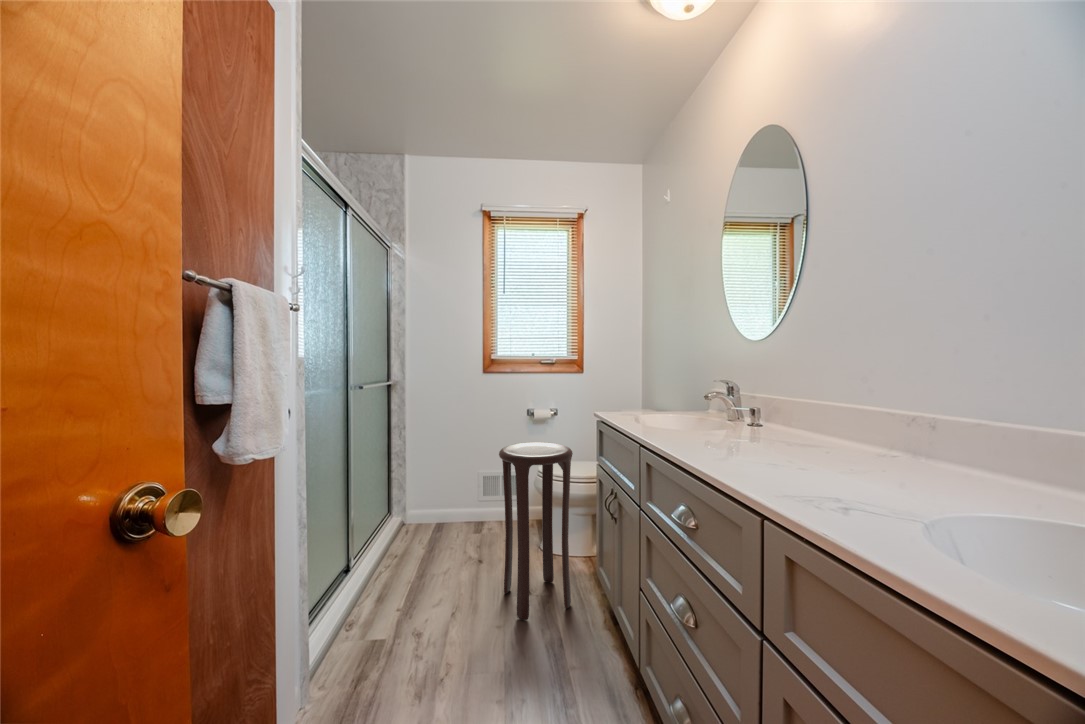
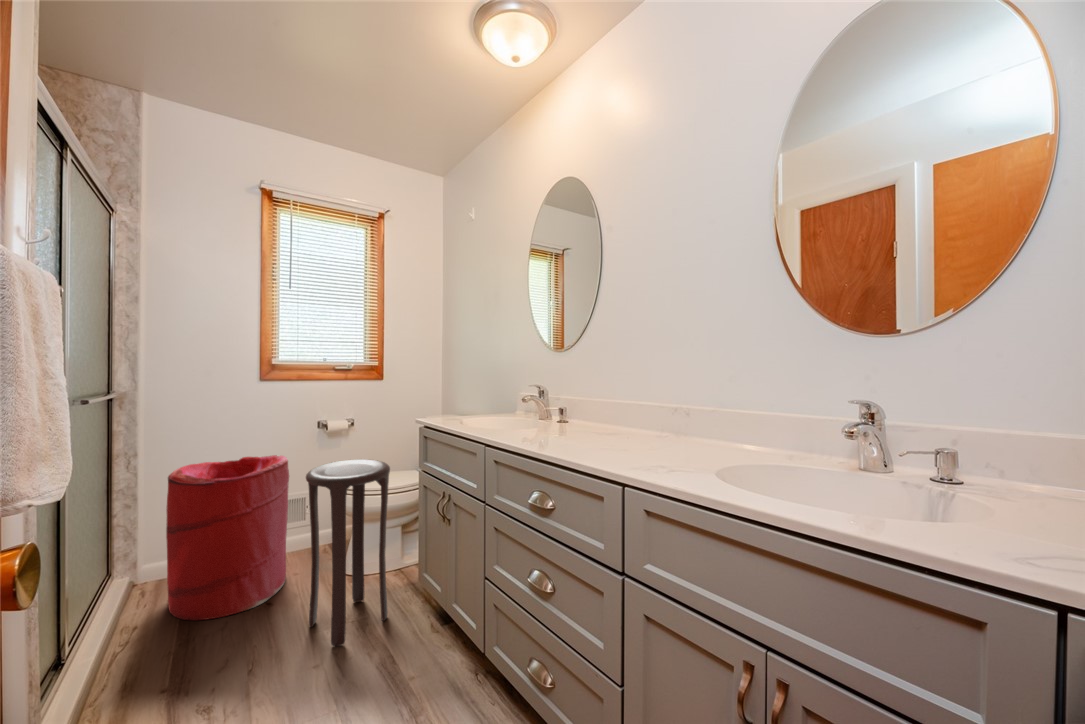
laundry hamper: none [418,435,499,564] -> present [166,455,289,620]

